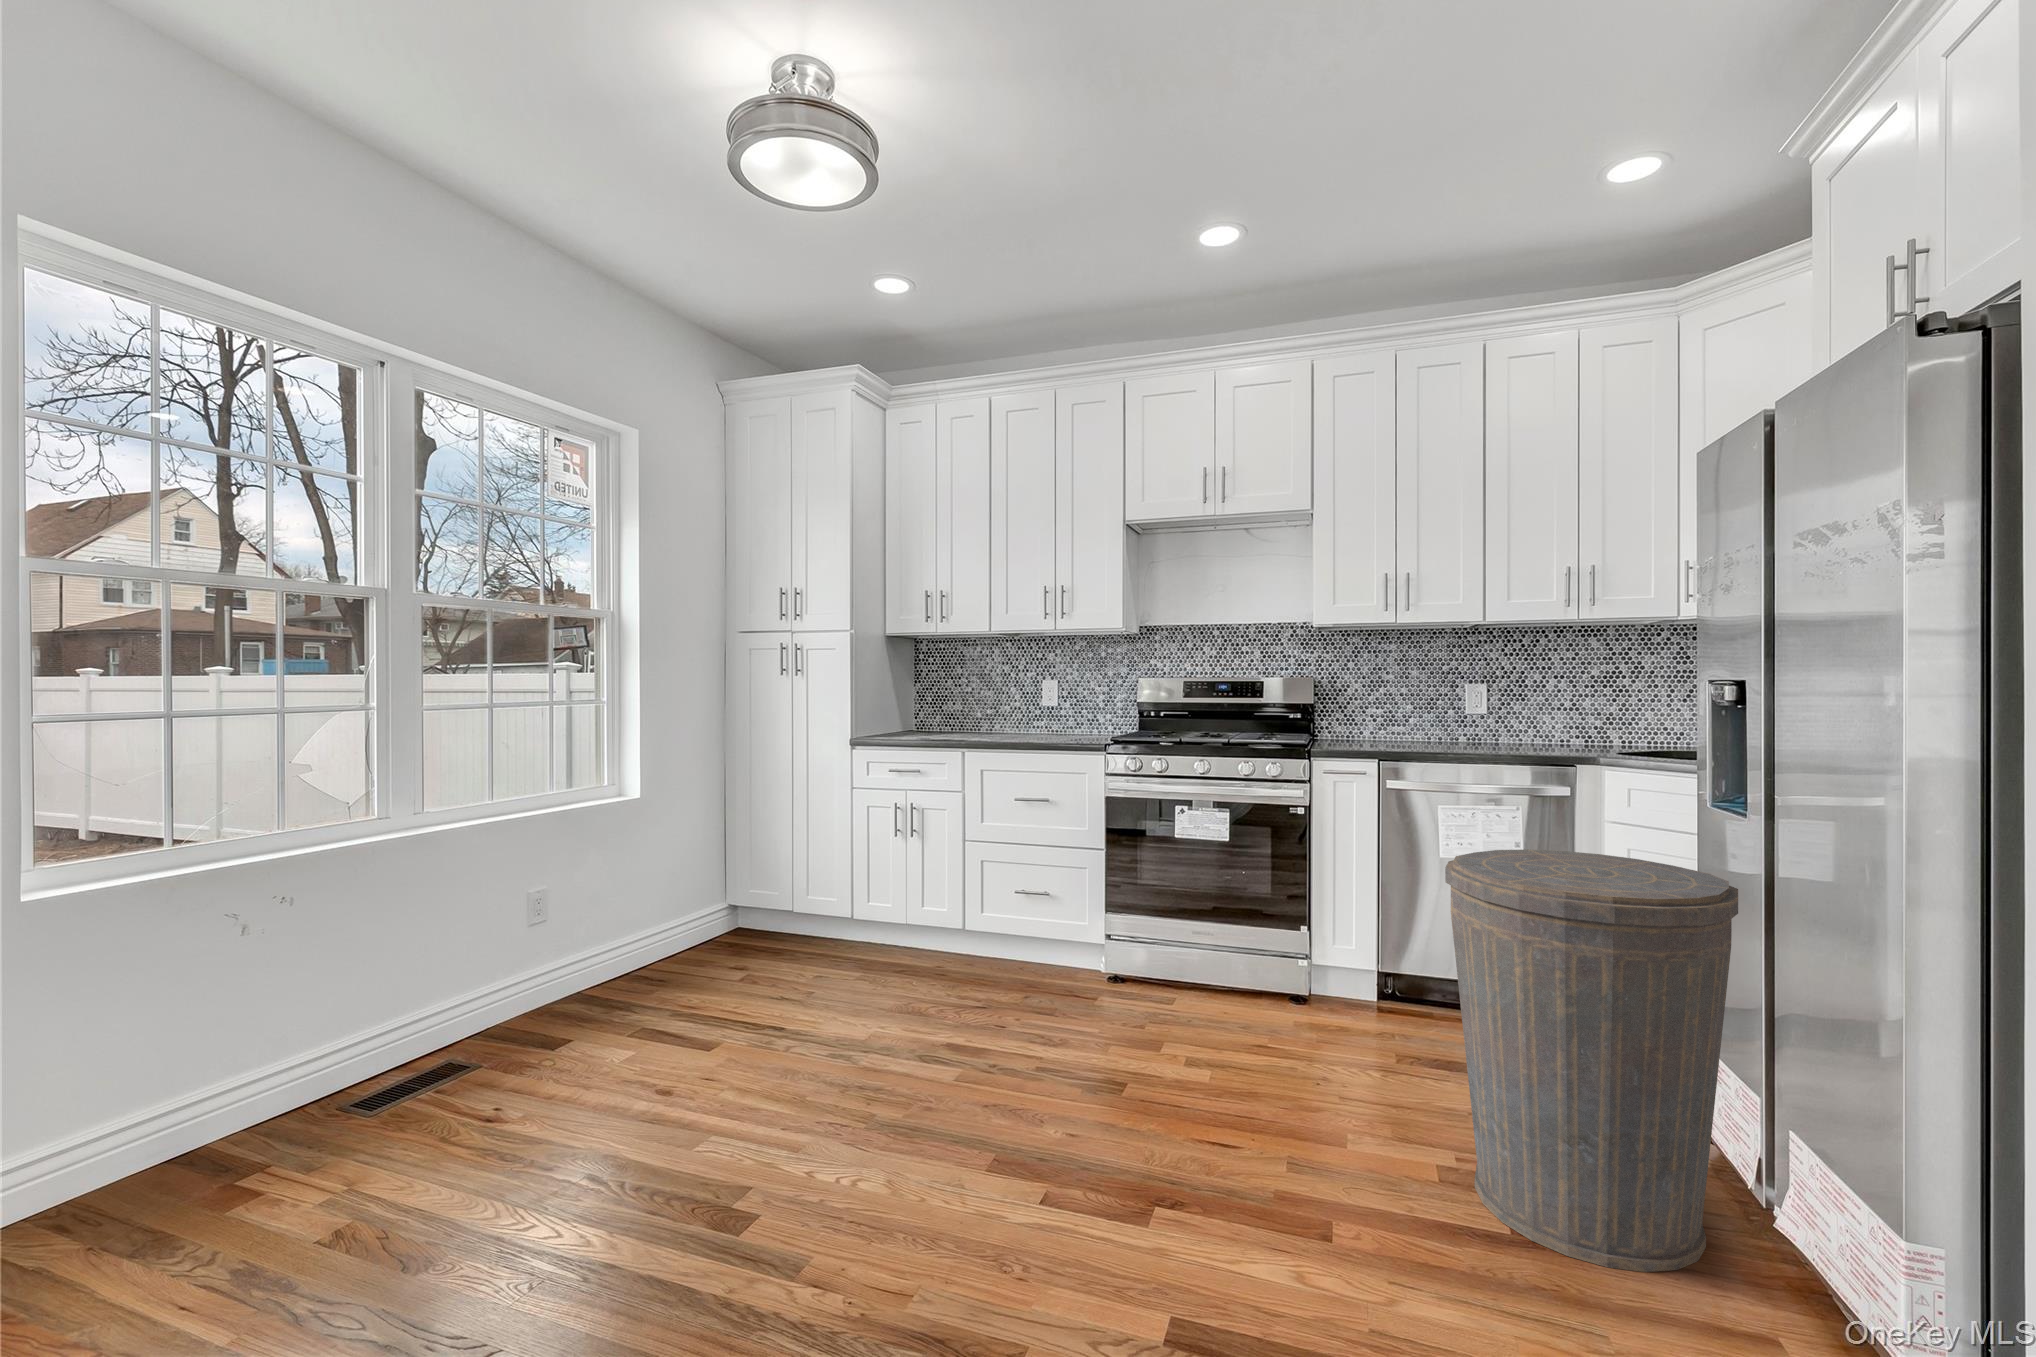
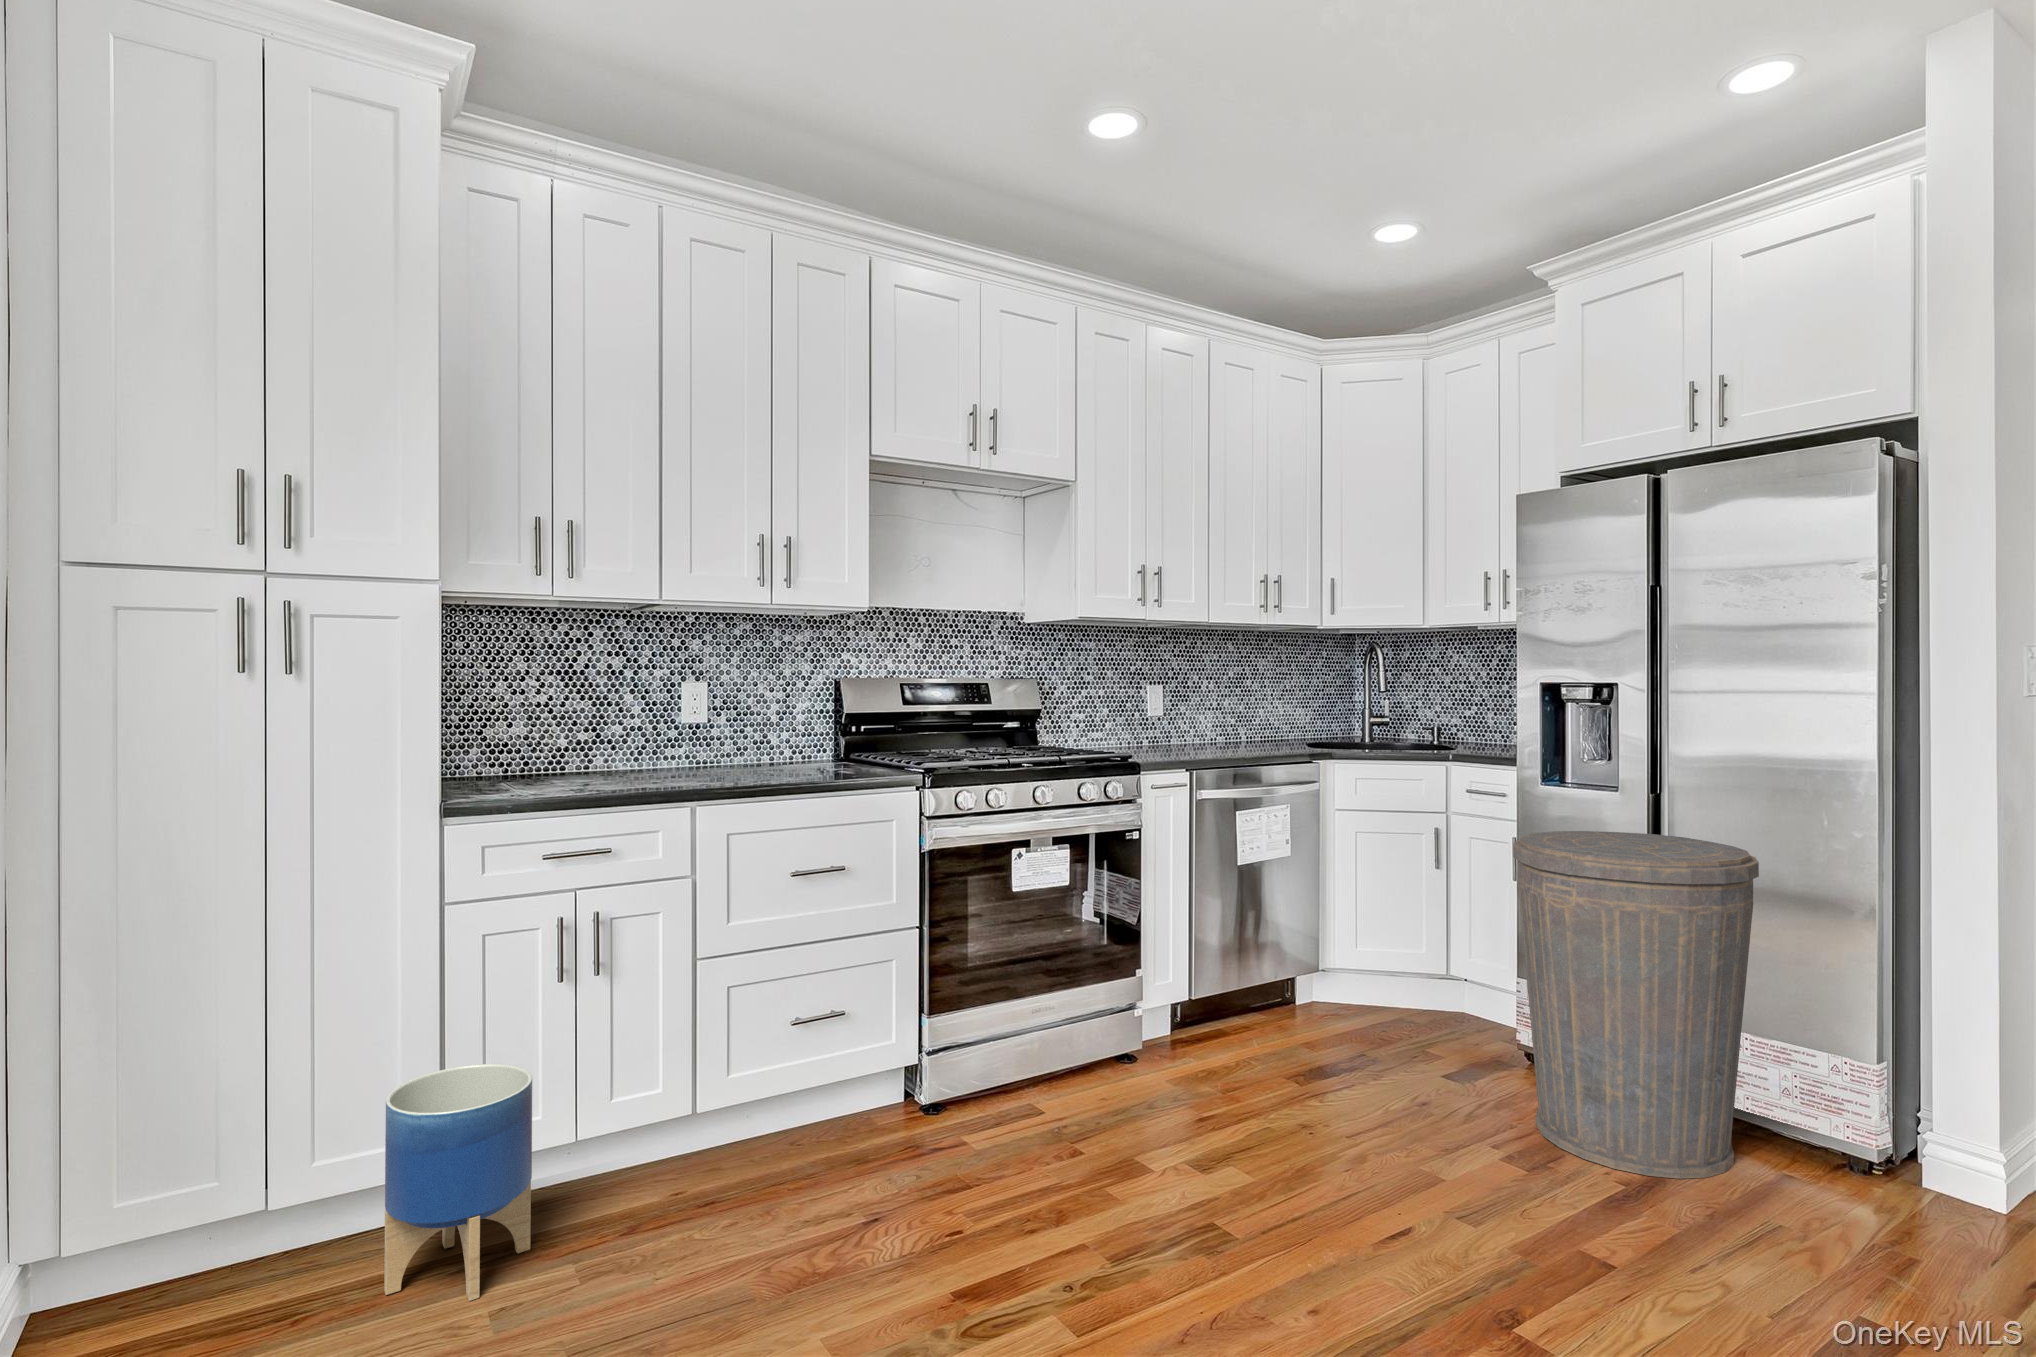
planter: none [801,866,864,969] -> present [384,1064,532,1301]

